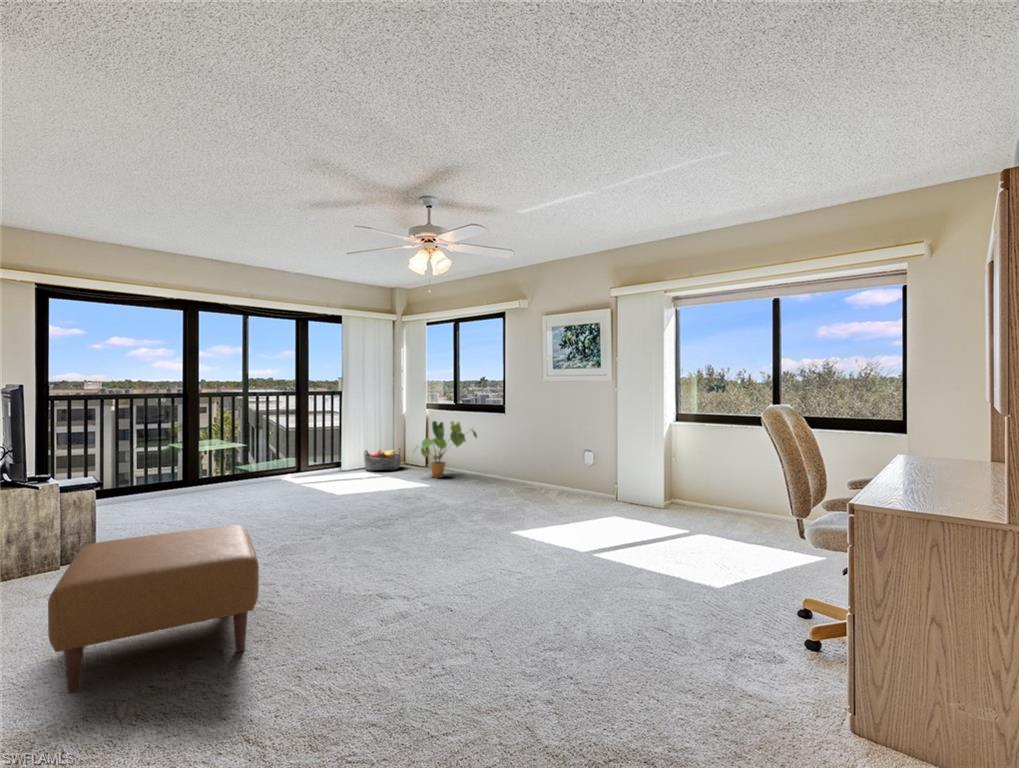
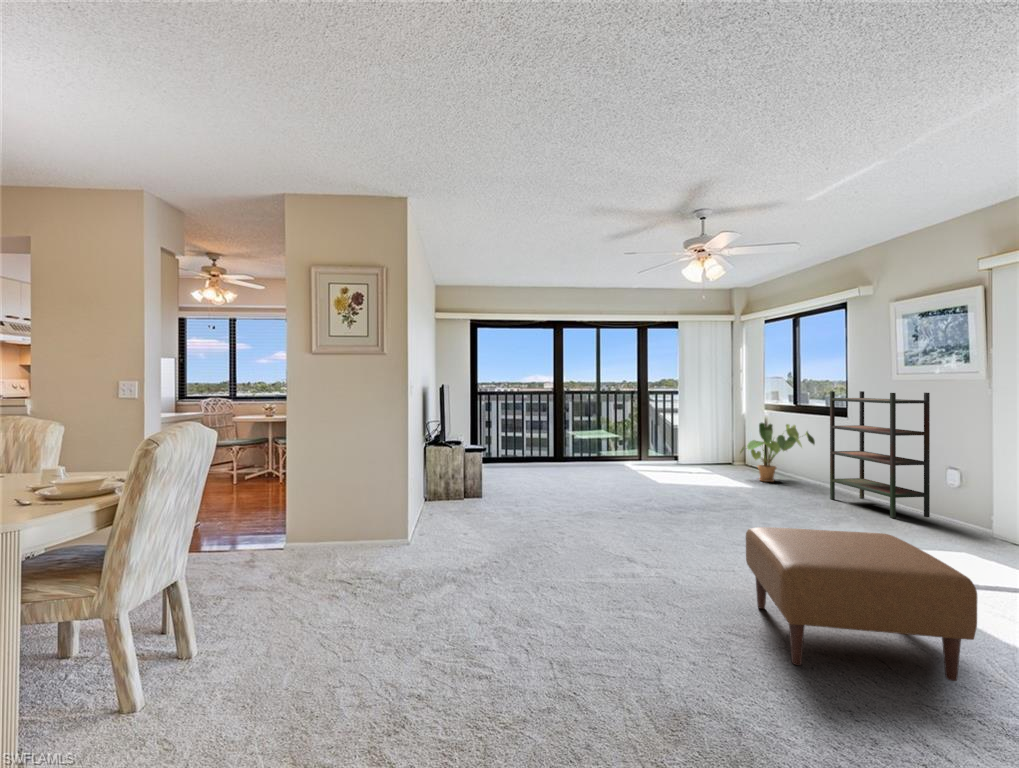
bookshelf: none [500,390,574,496] -> present [830,391,930,518]
basket: present [364,447,401,470] -> none [698,448,737,470]
ottoman: present [48,525,259,694] -> present [746,527,977,681]

